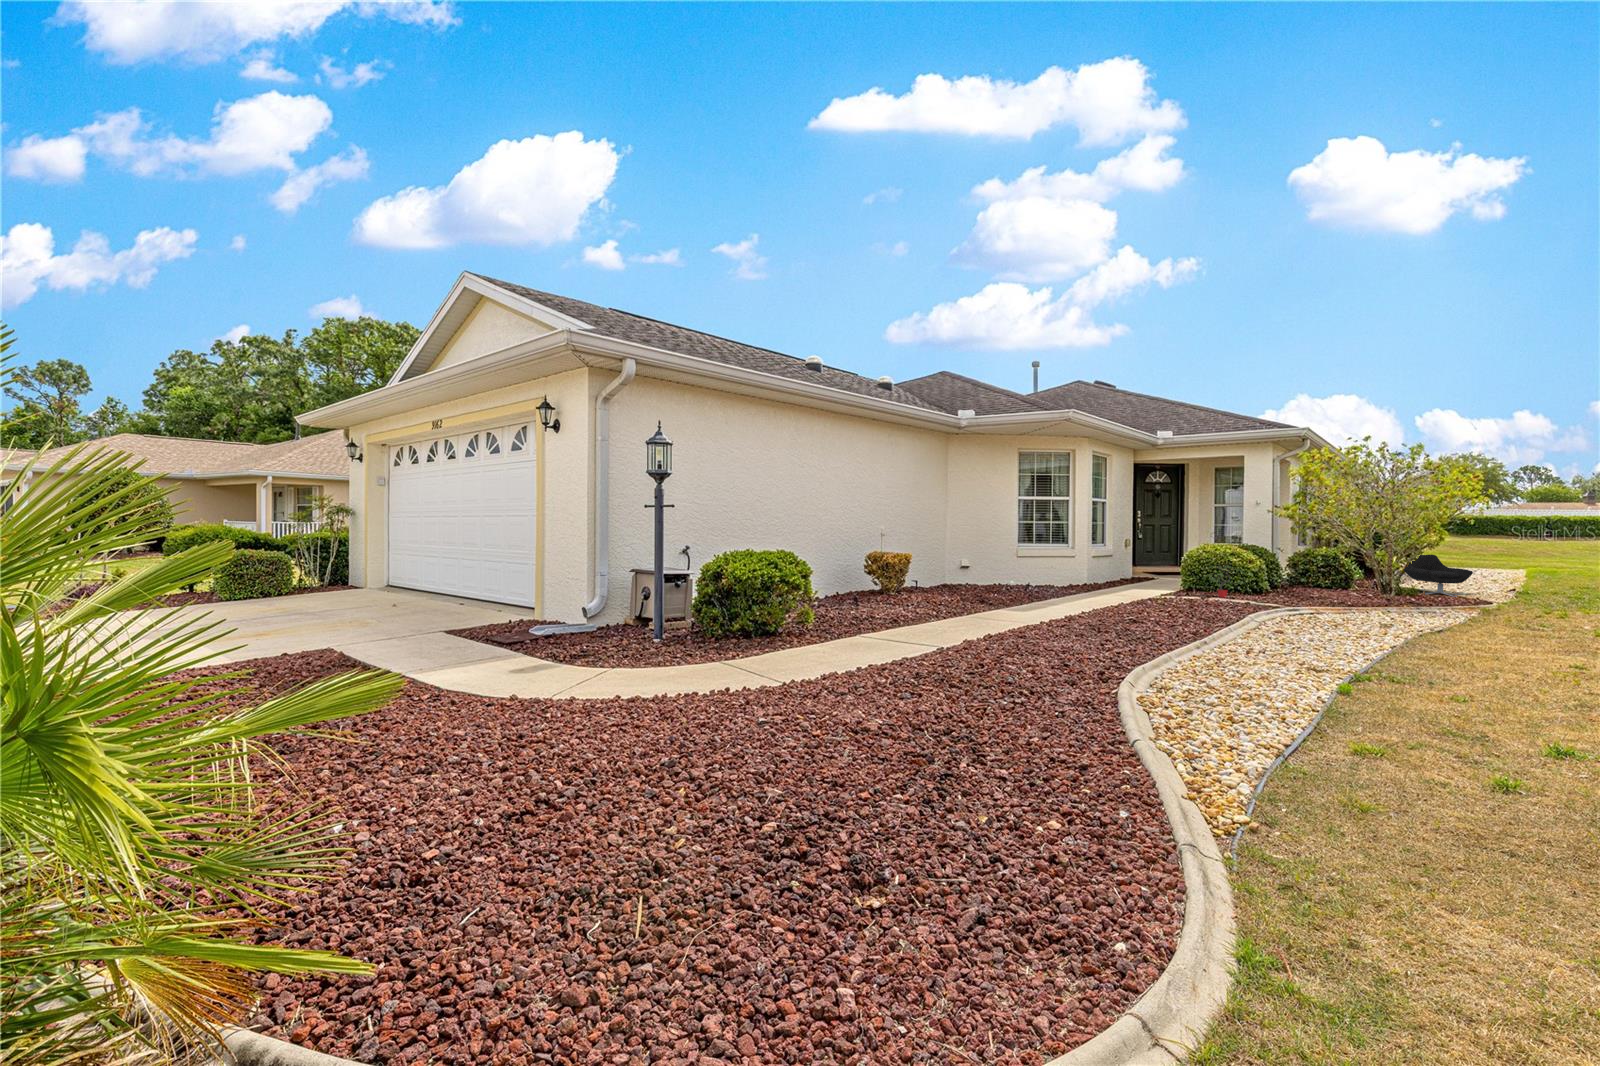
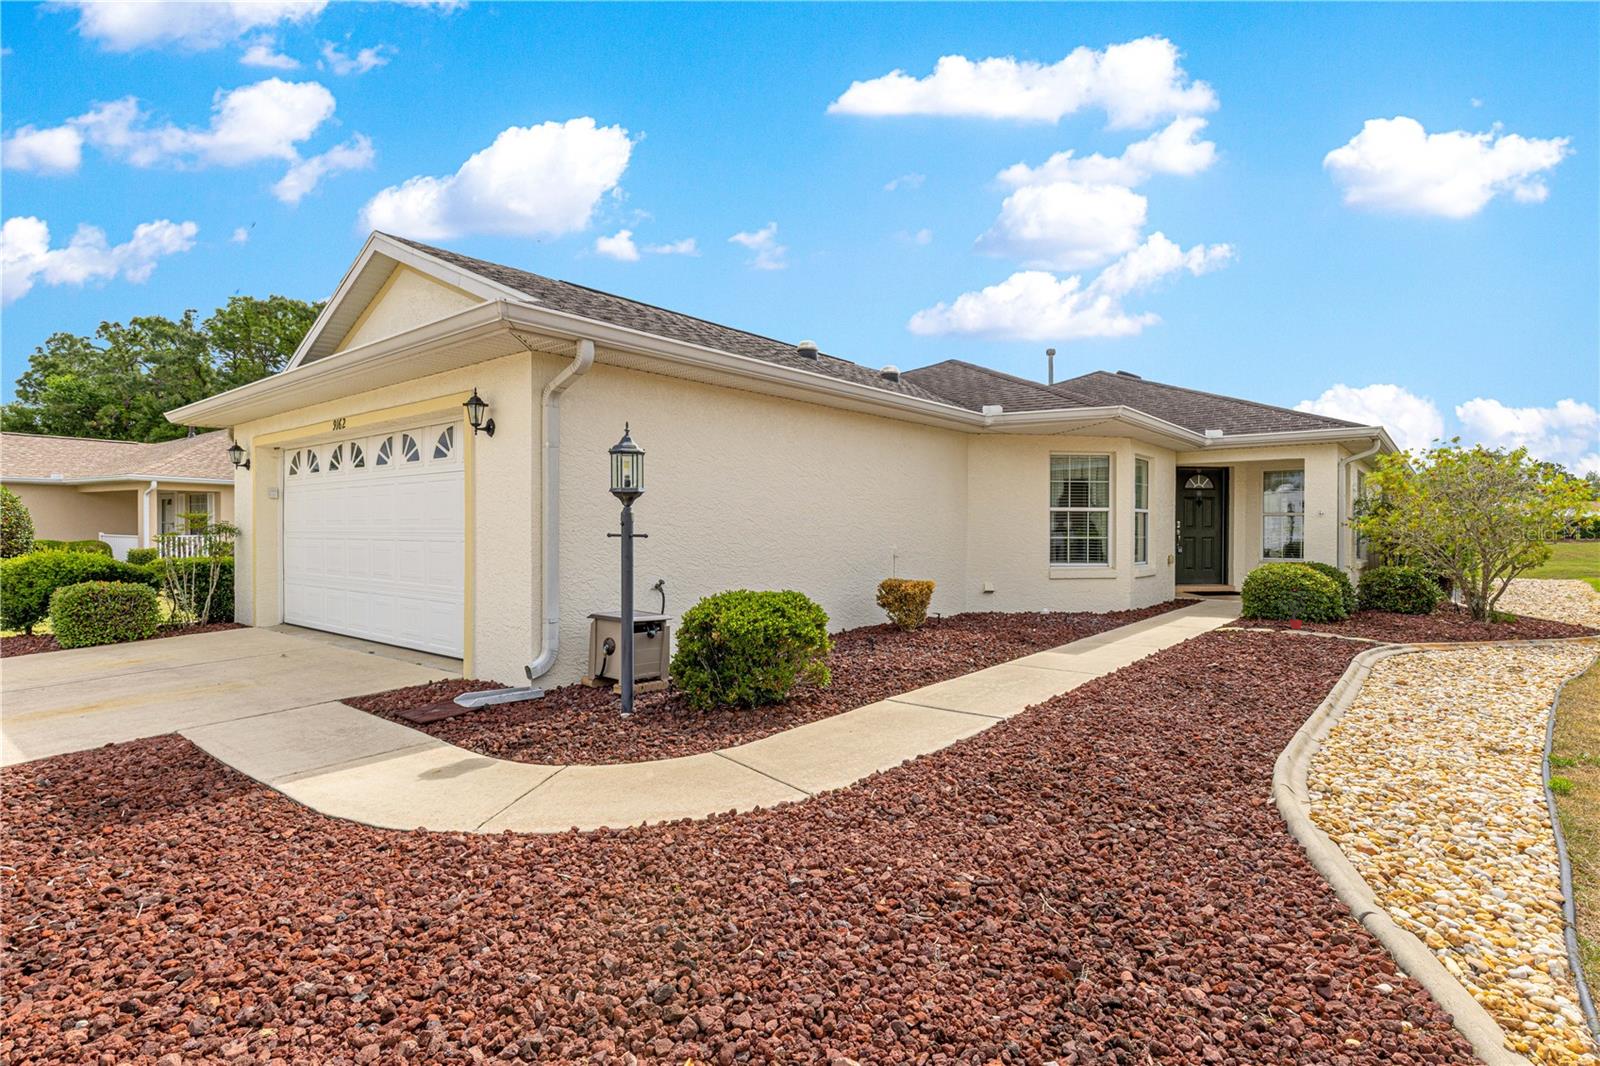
lounge chair: present [1404,555,1473,596] -> none [1494,575,1577,625]

